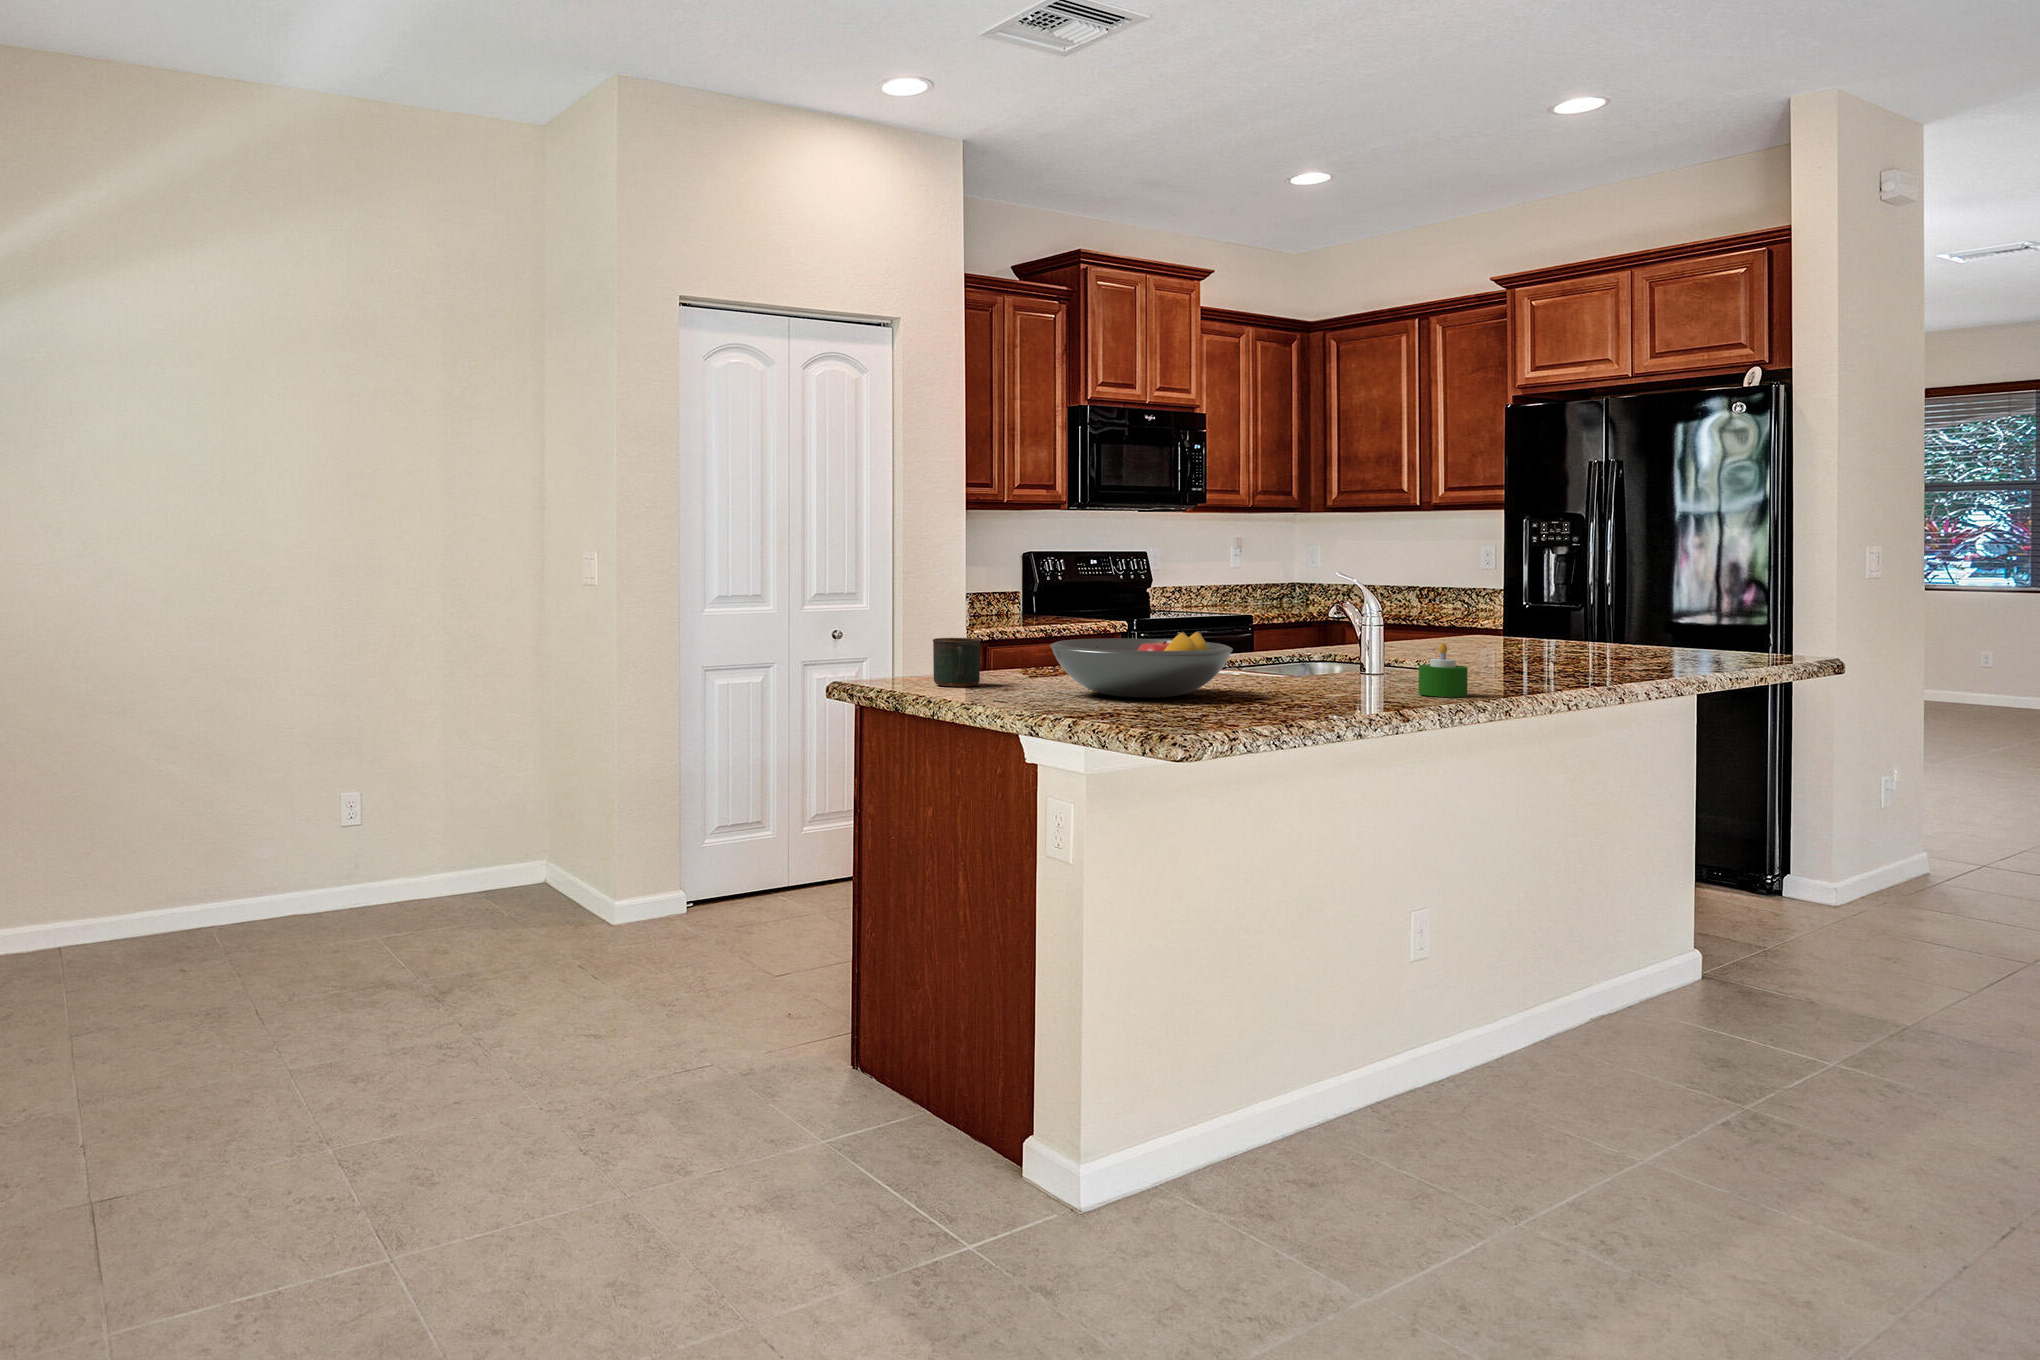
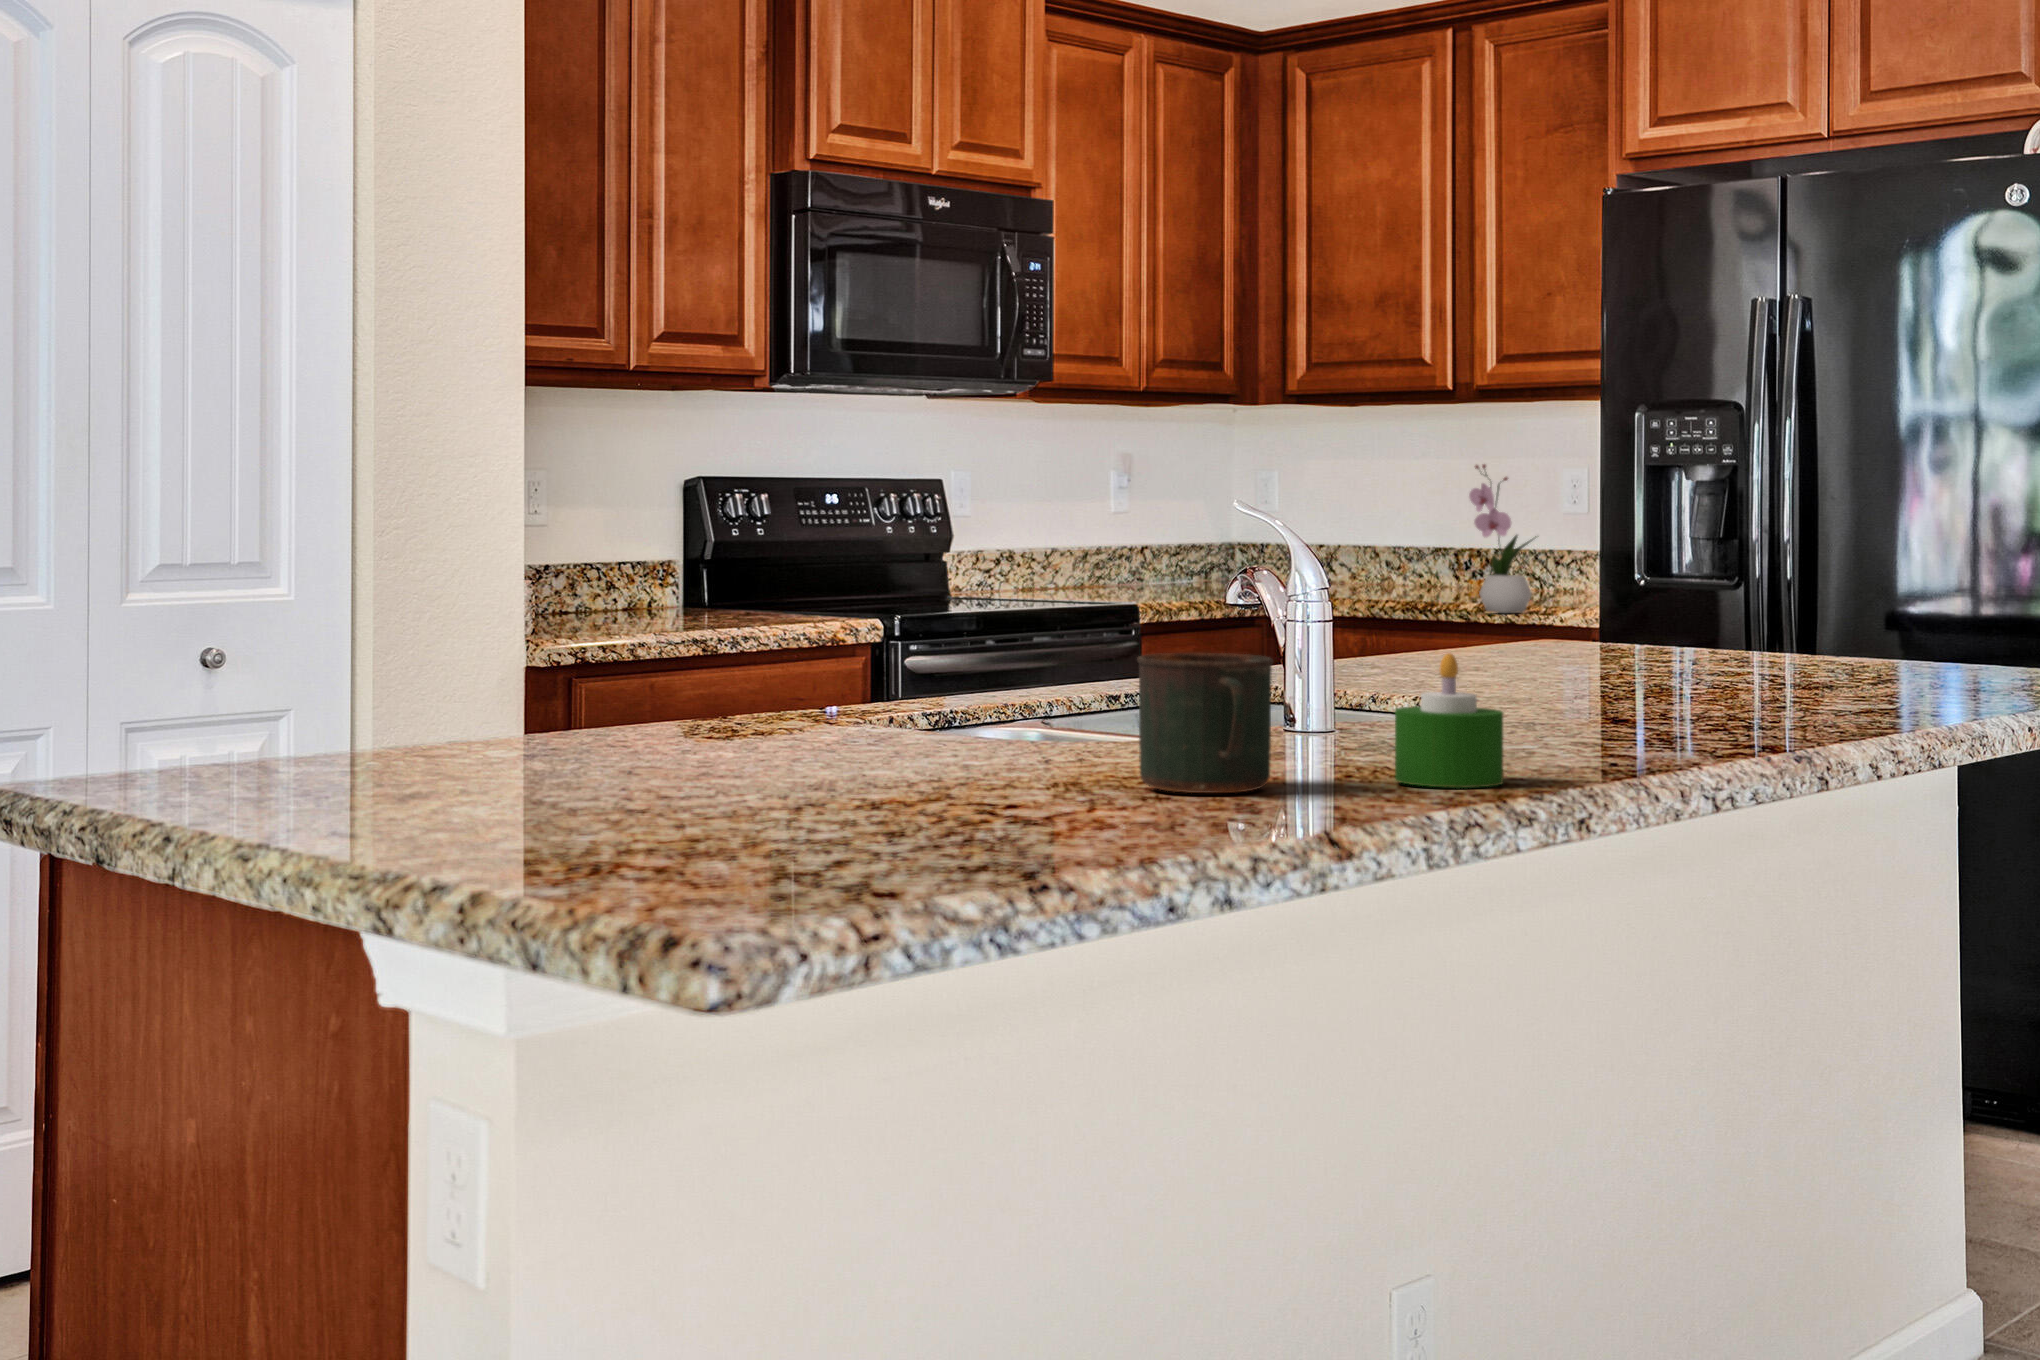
flower arrangement: none [1431,542,1471,620] -> present [1469,464,1536,613]
fruit bowl: present [1050,631,1233,698] -> none [486,630,952,808]
mug: present [933,638,981,686] -> present [1137,653,1273,793]

